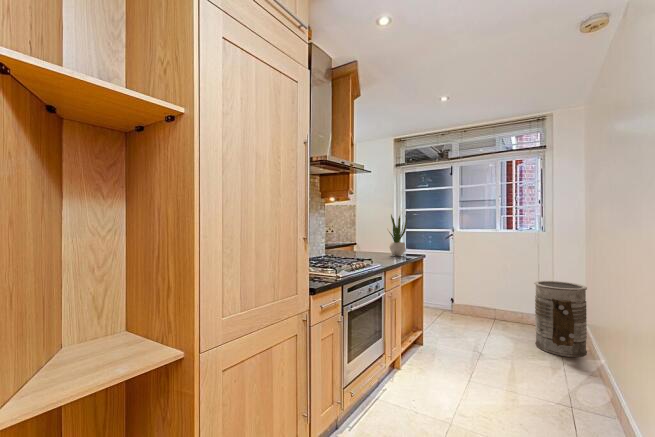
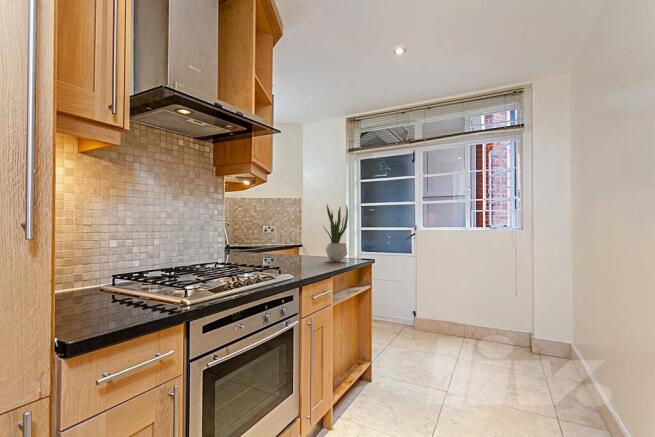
trash can: present [534,281,587,357] -> none [513,291,579,393]

